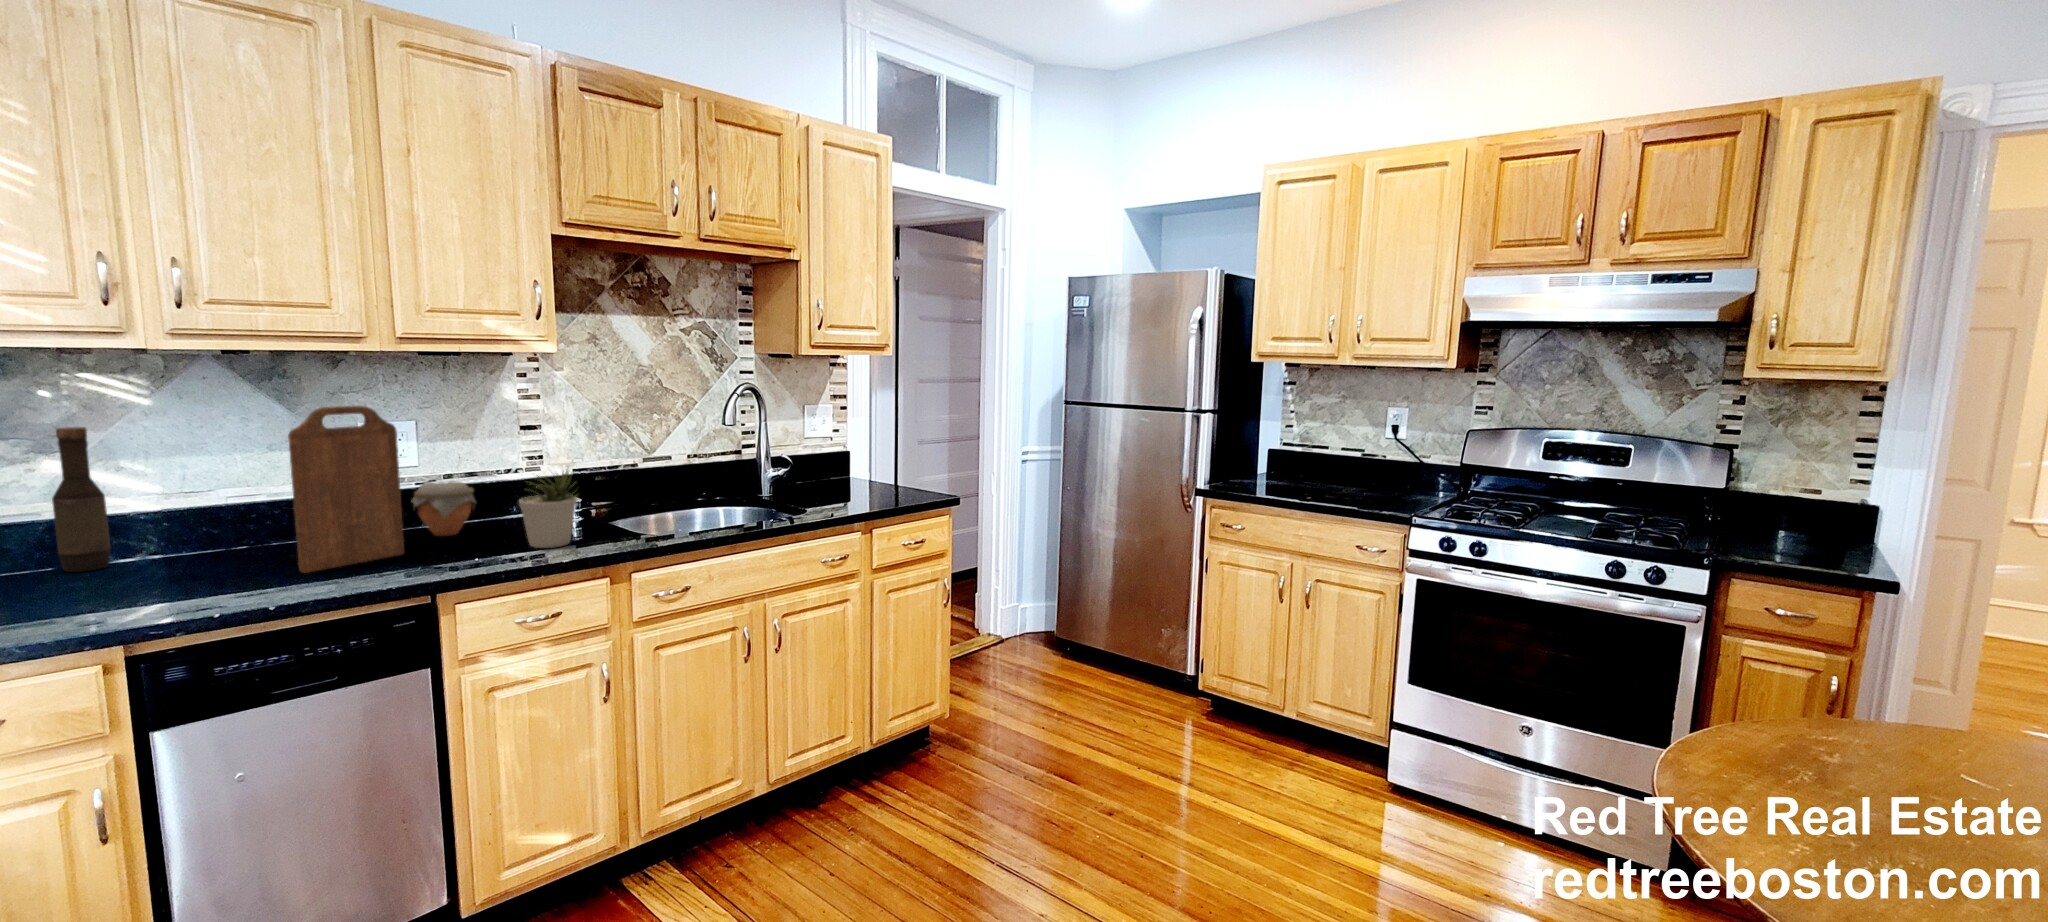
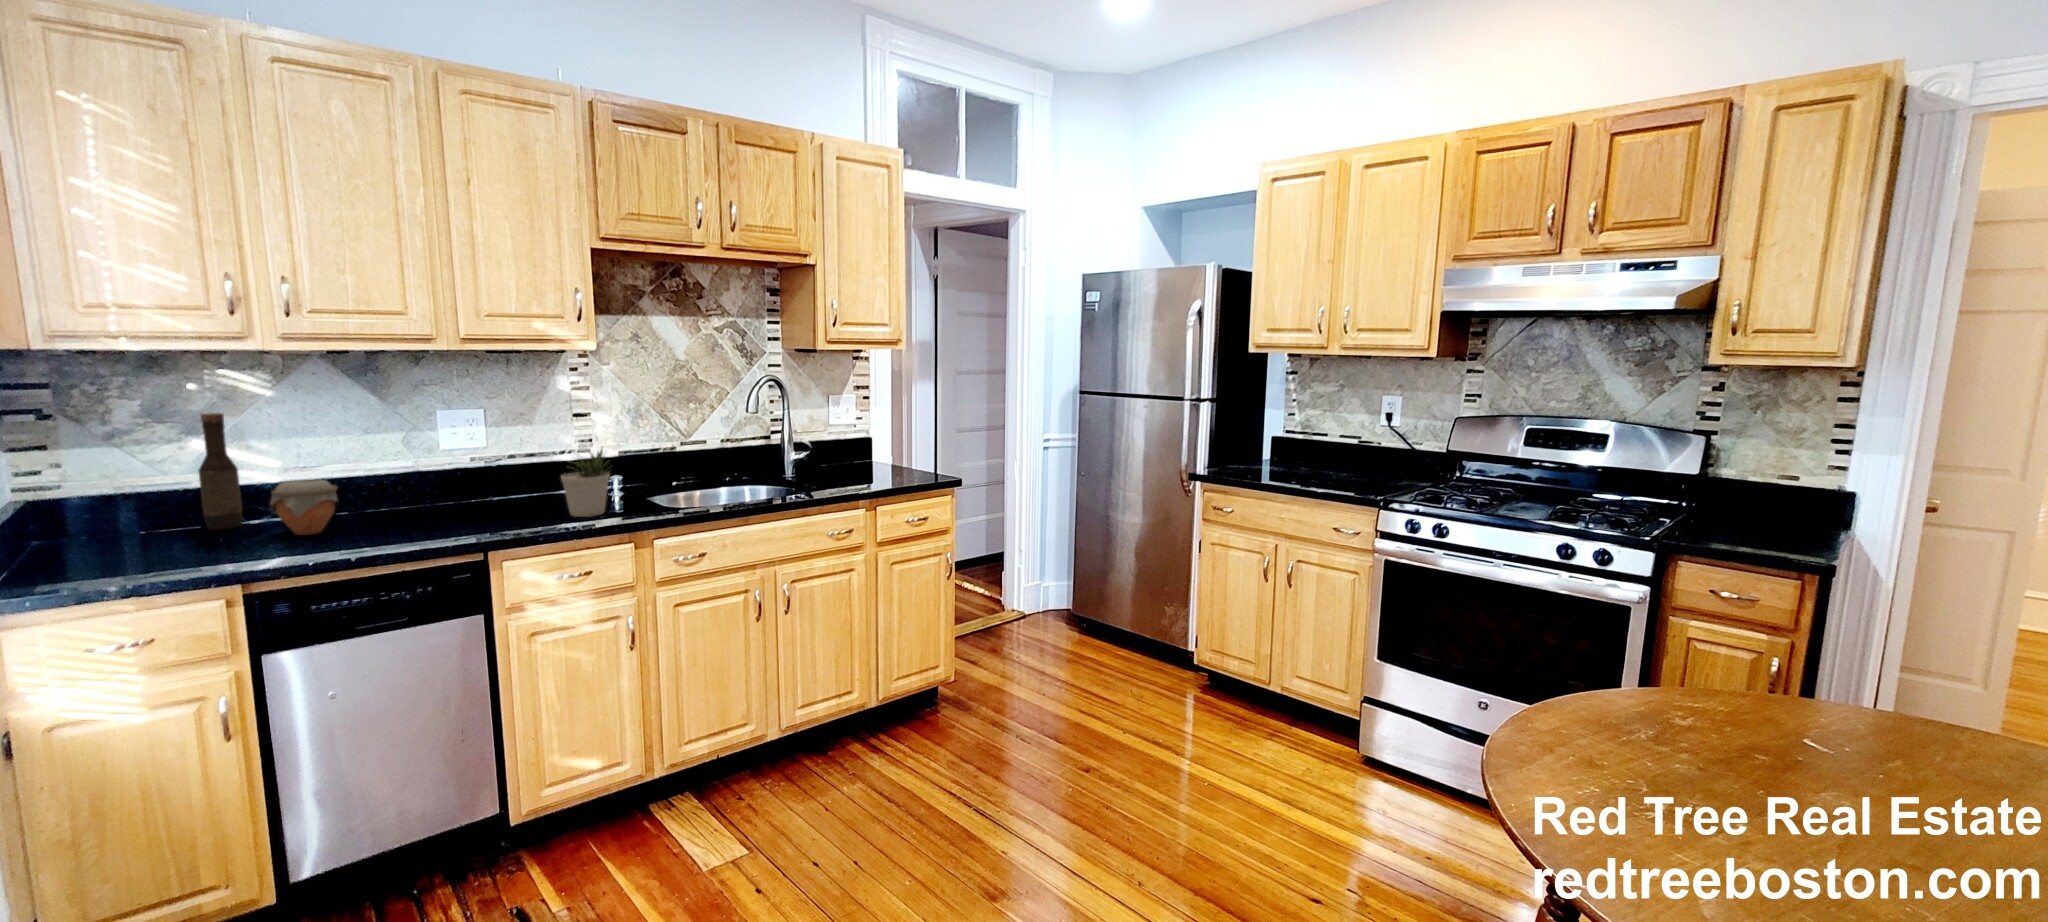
cutting board: present [288,406,404,573] -> none [373,395,468,533]
jar: present [411,481,476,536] -> present [270,479,338,535]

